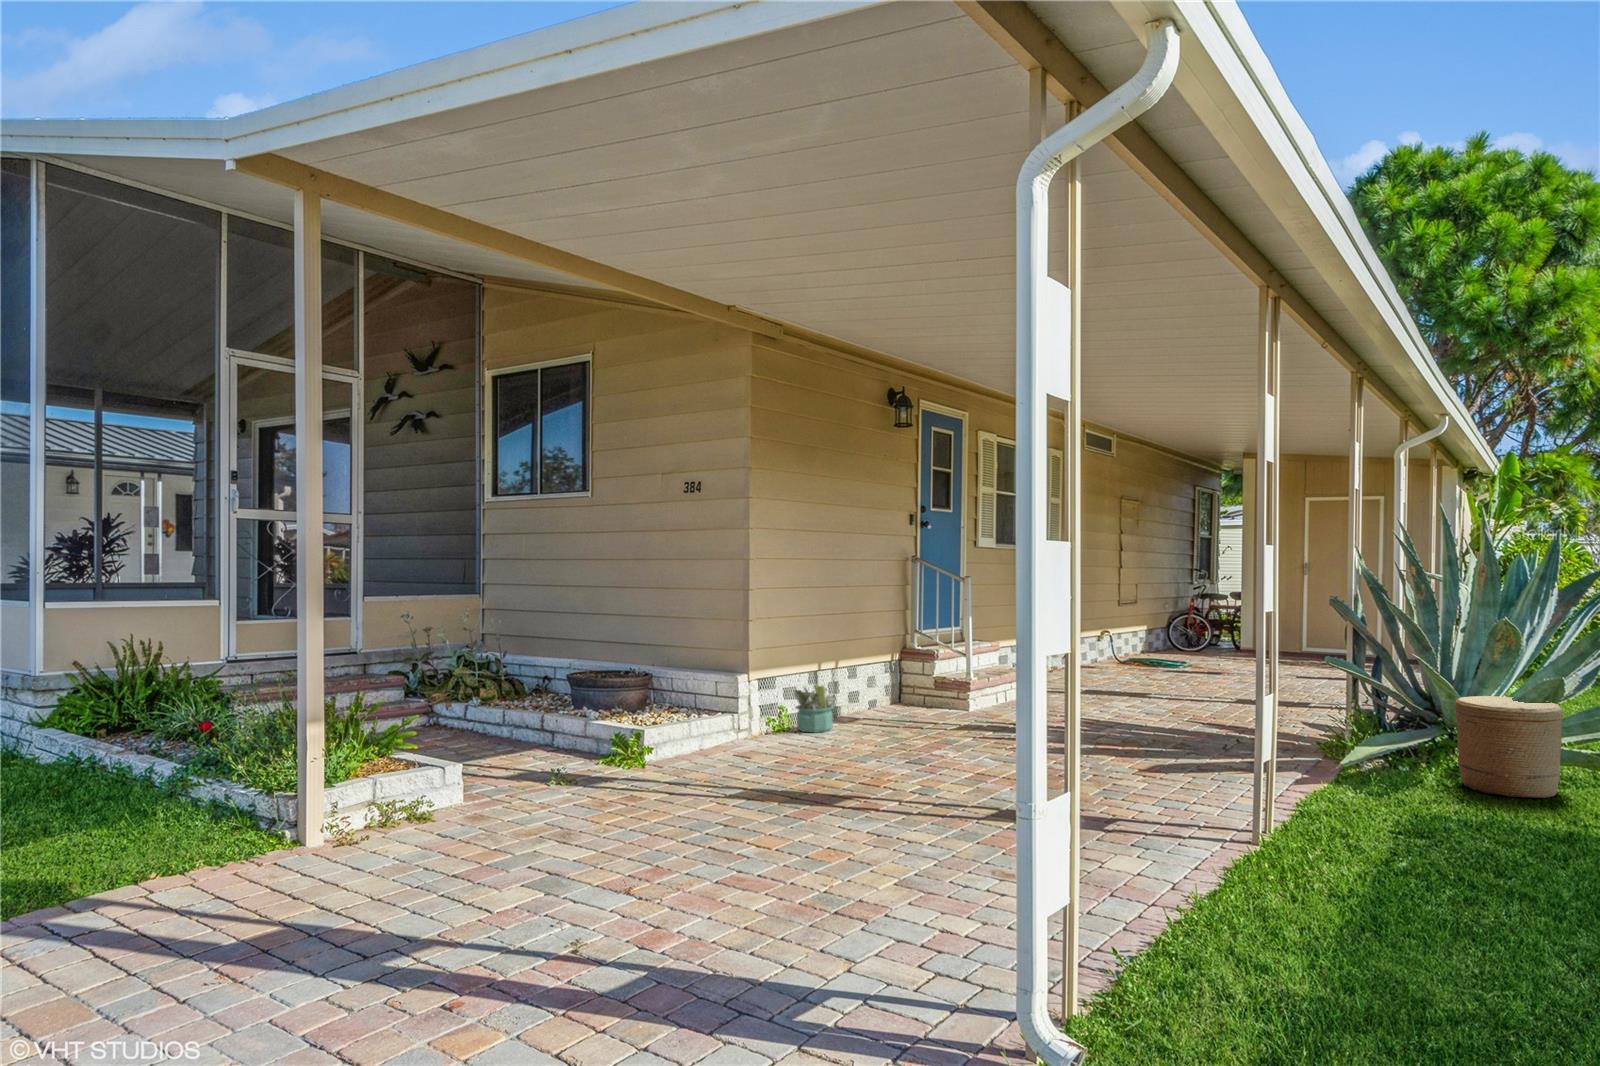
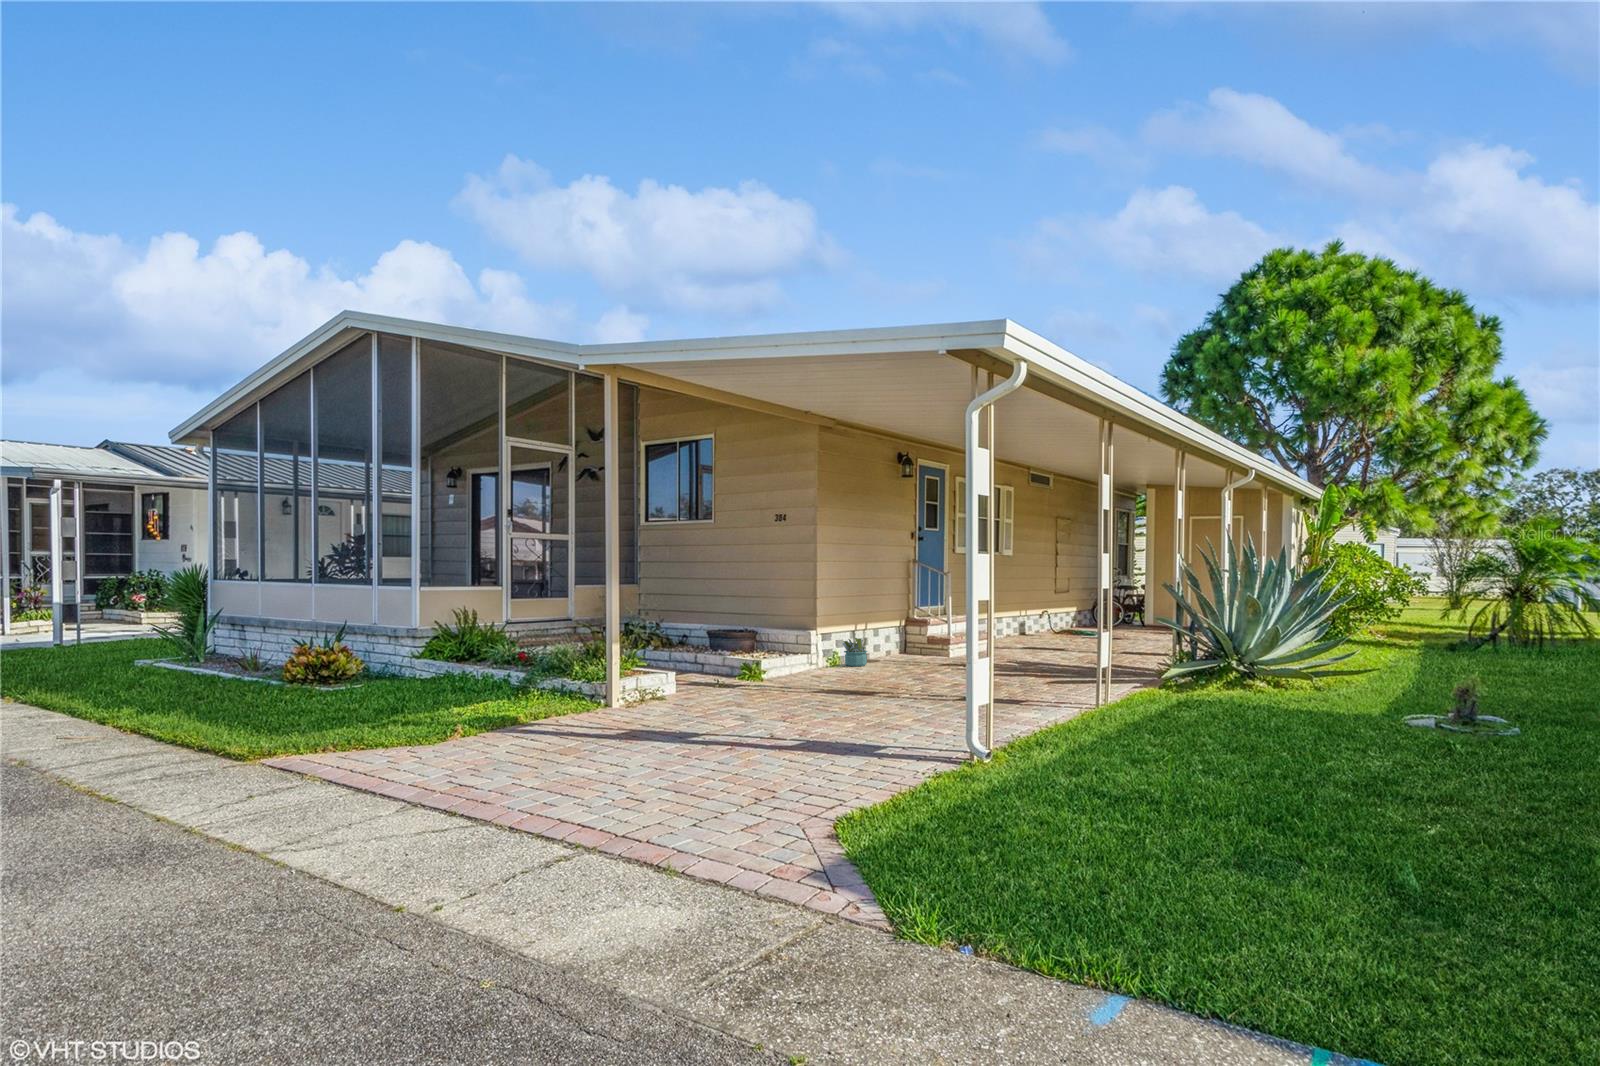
woven basket: present [1454,696,1563,798] -> none [1216,638,1271,690]

